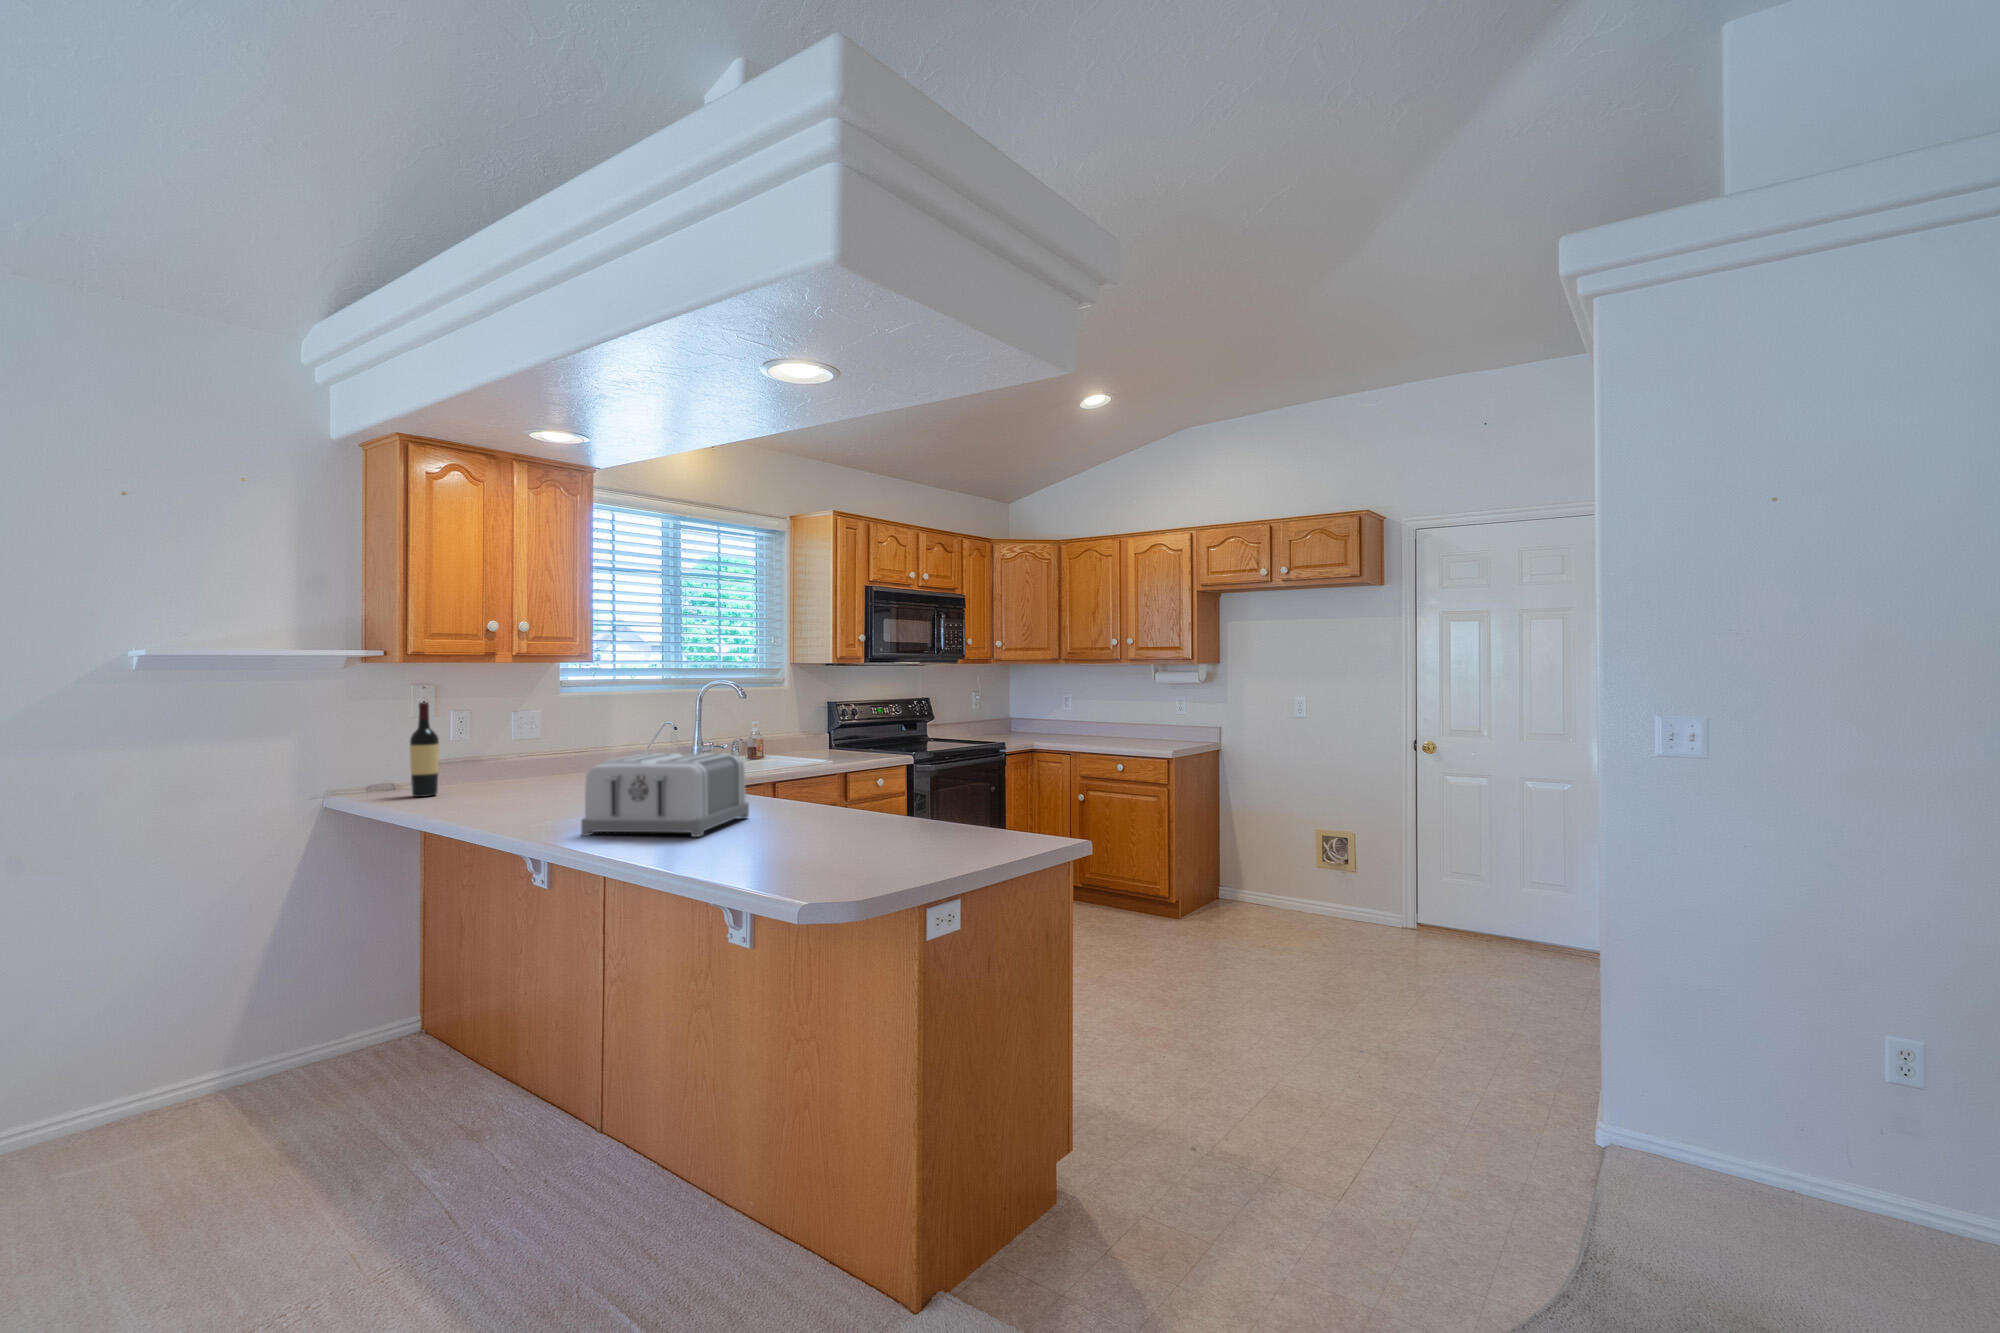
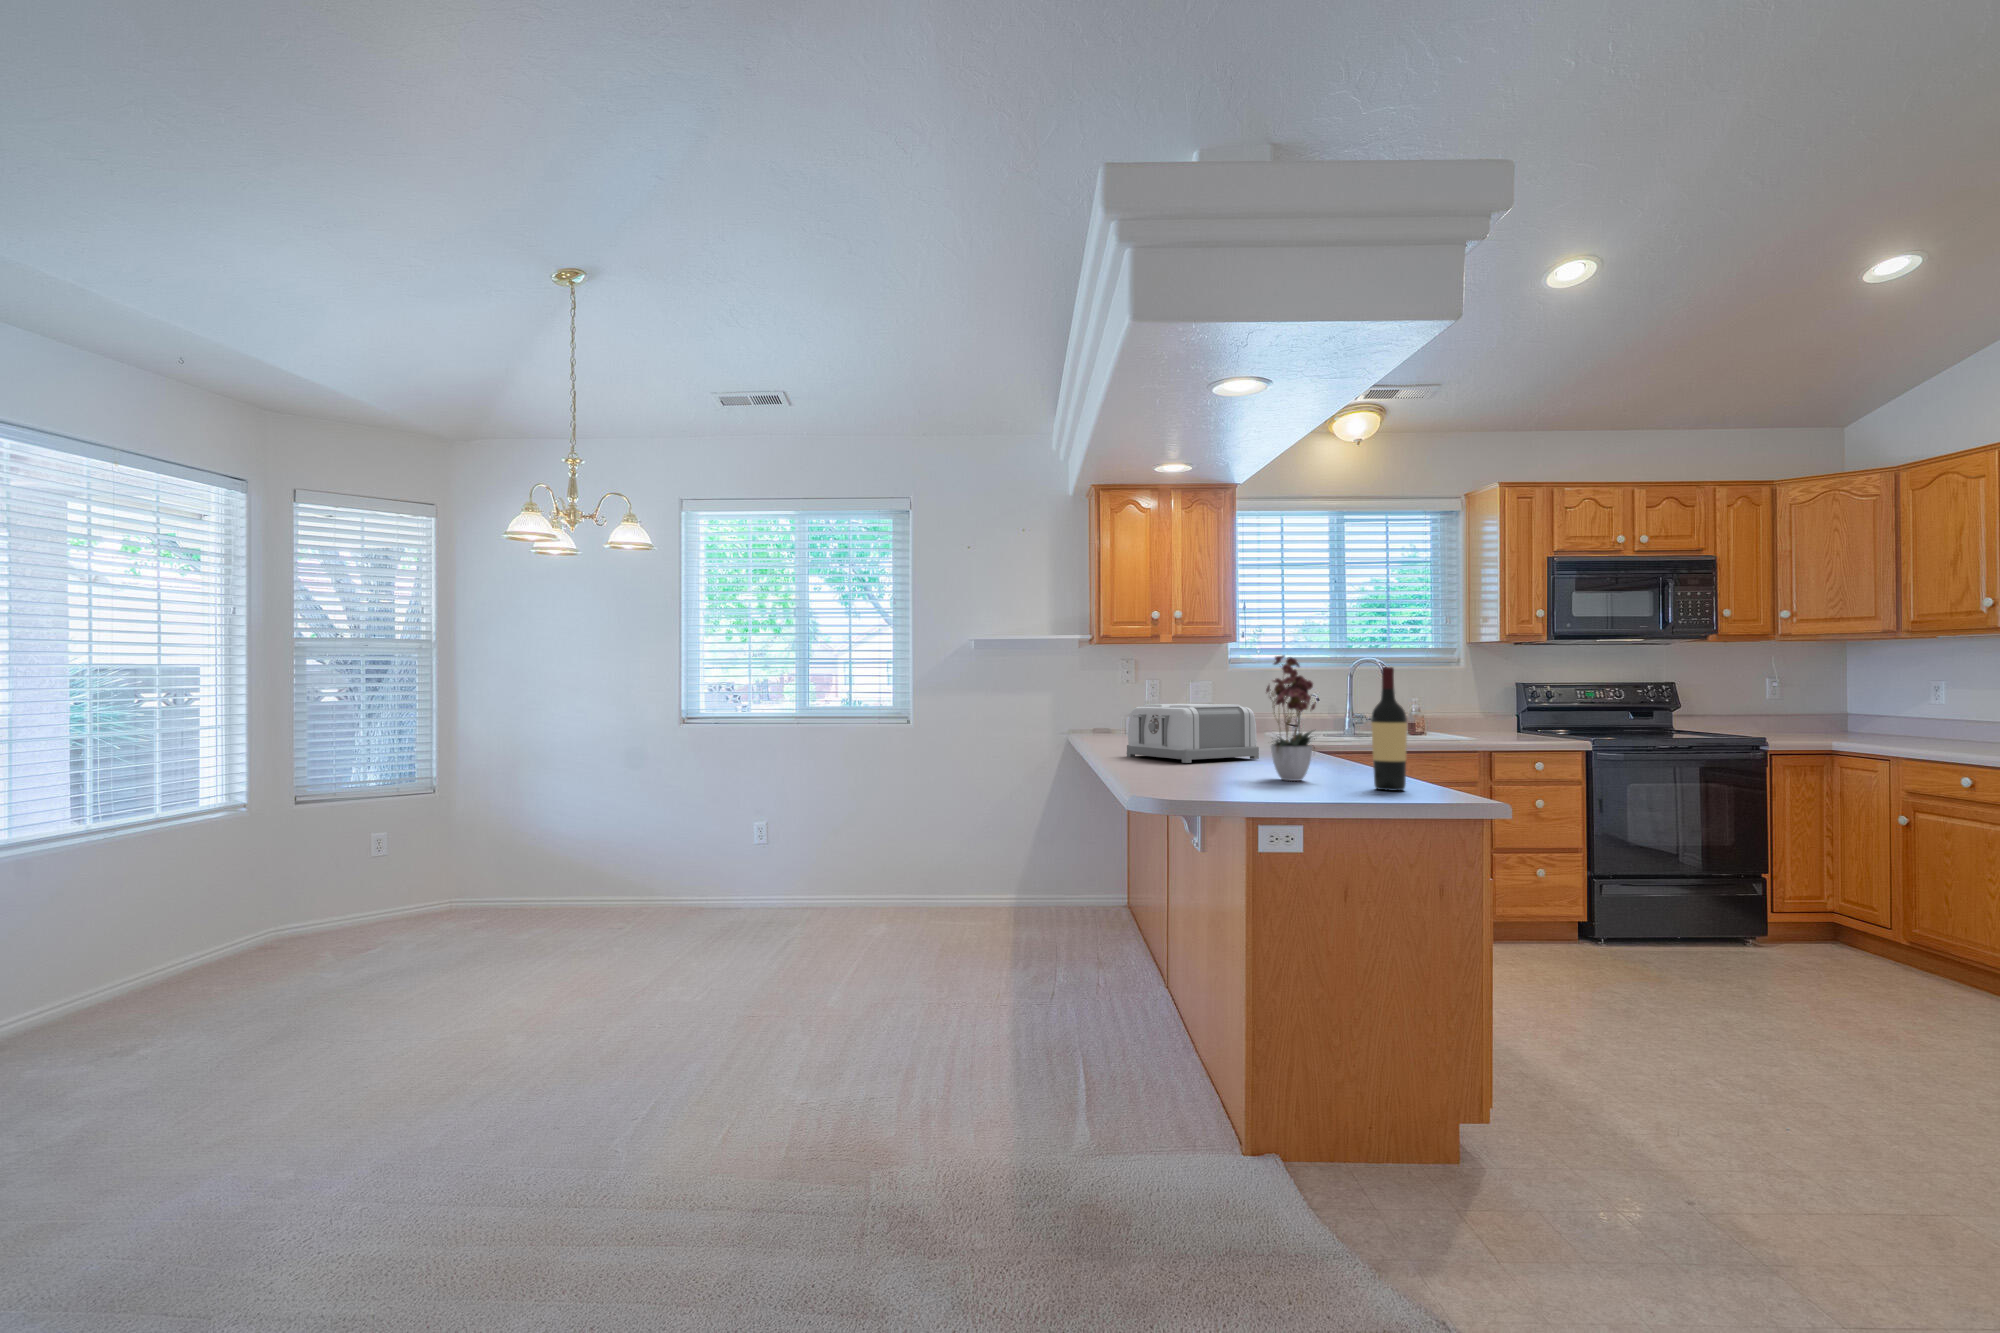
flower arrangement: none [844,695,932,848] -> present [1266,656,1316,781]
wine bottle: present [410,702,439,797] -> present [1371,667,1407,791]

